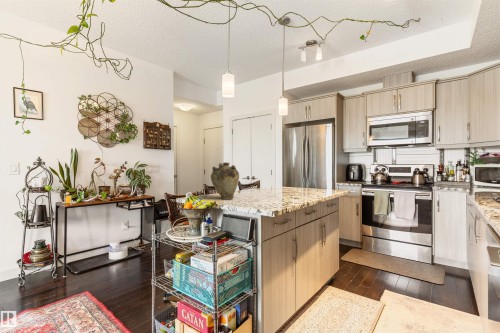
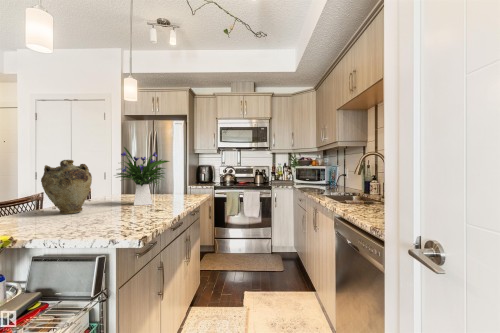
flower arrangement: none [258,151,300,198] -> present [117,147,169,205]

